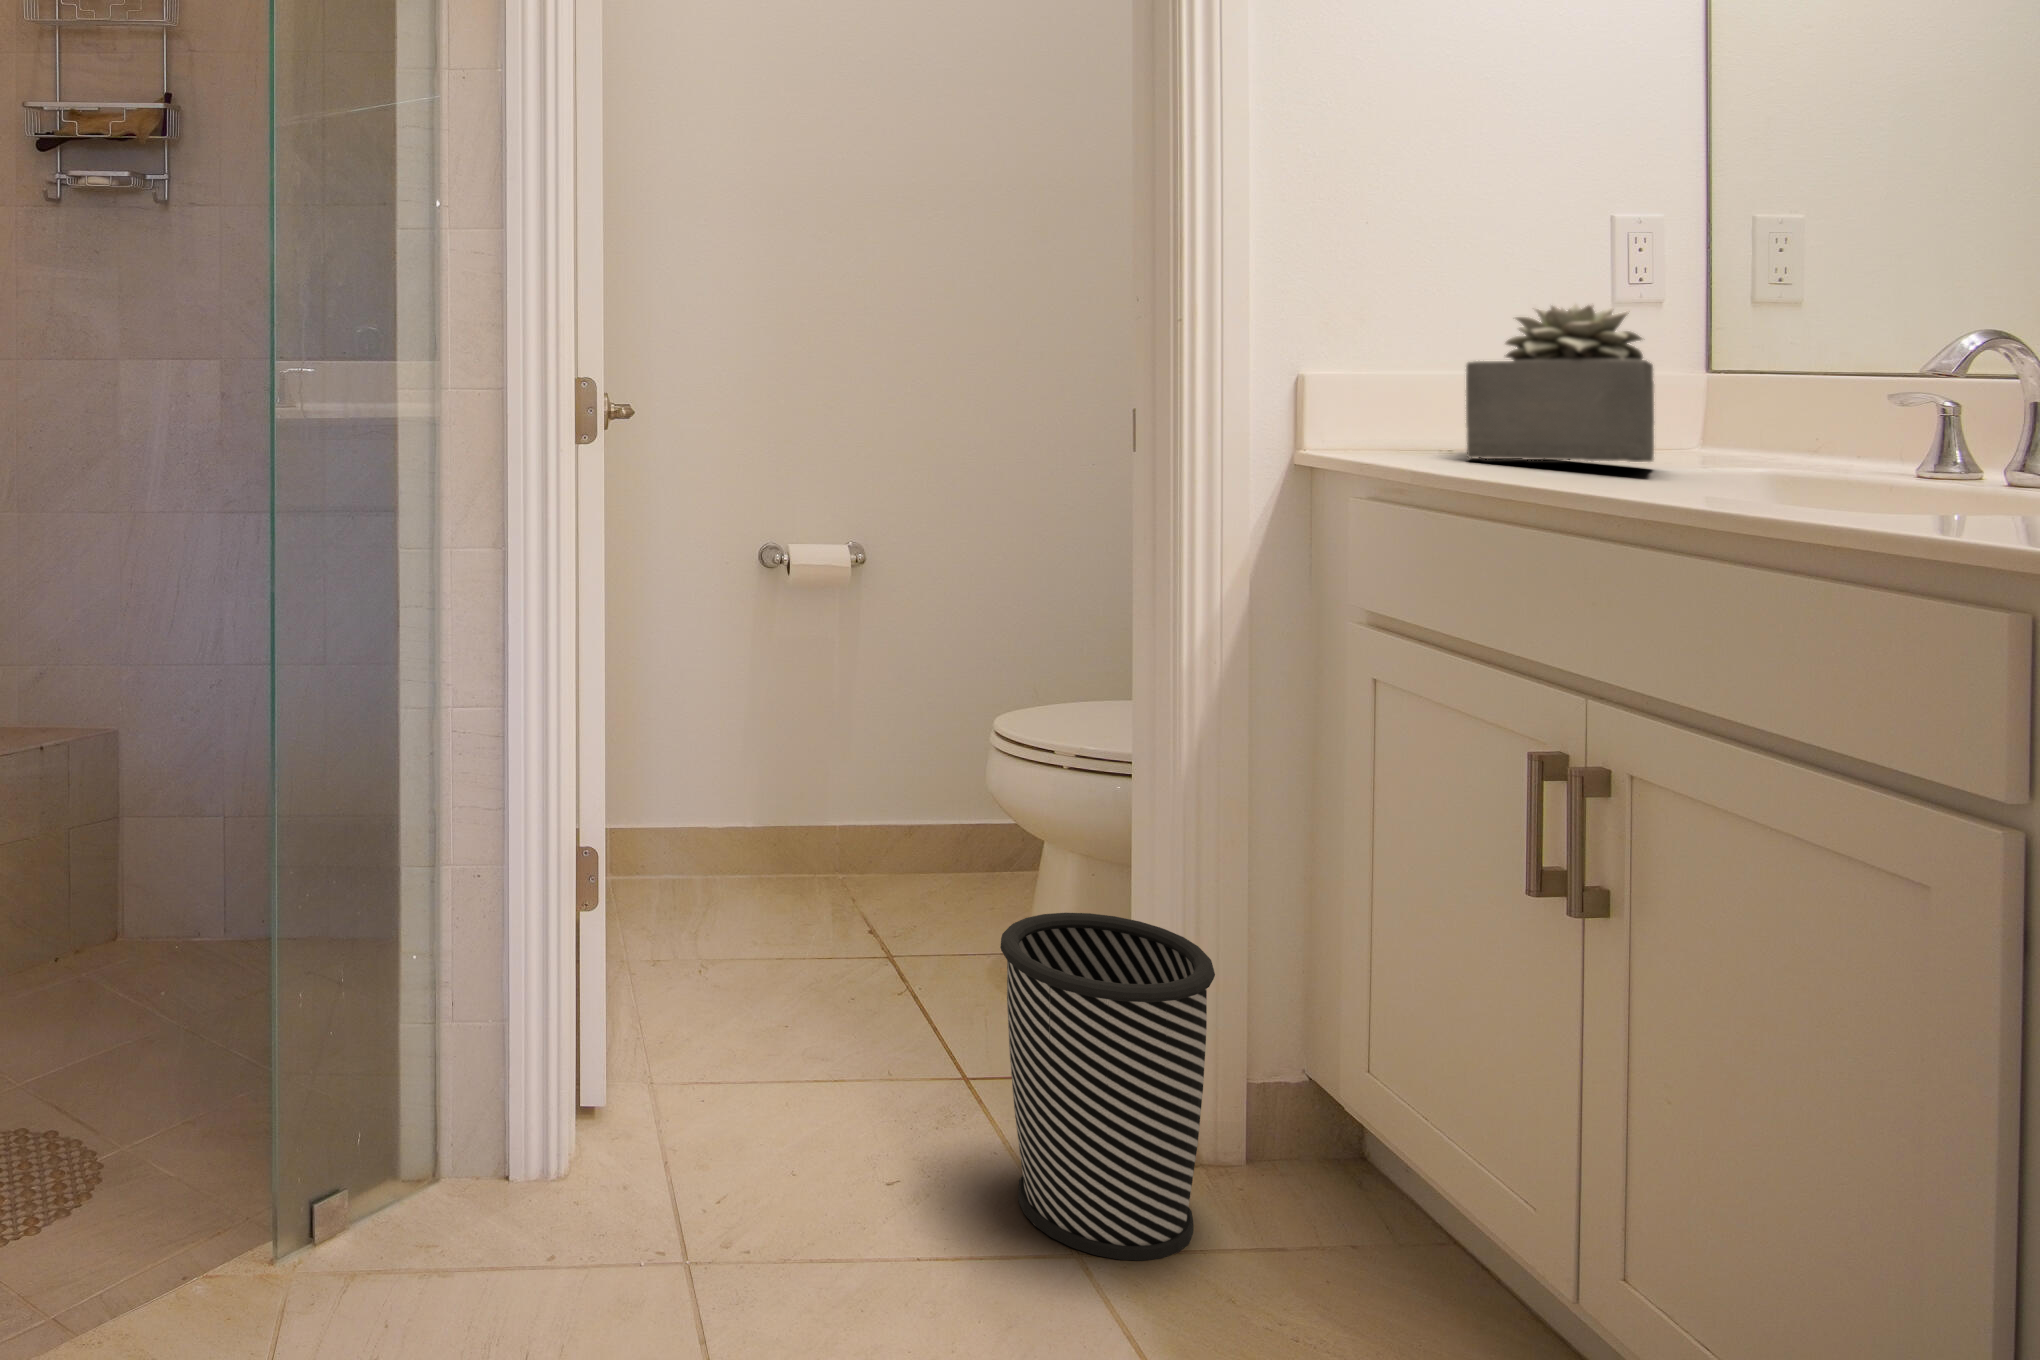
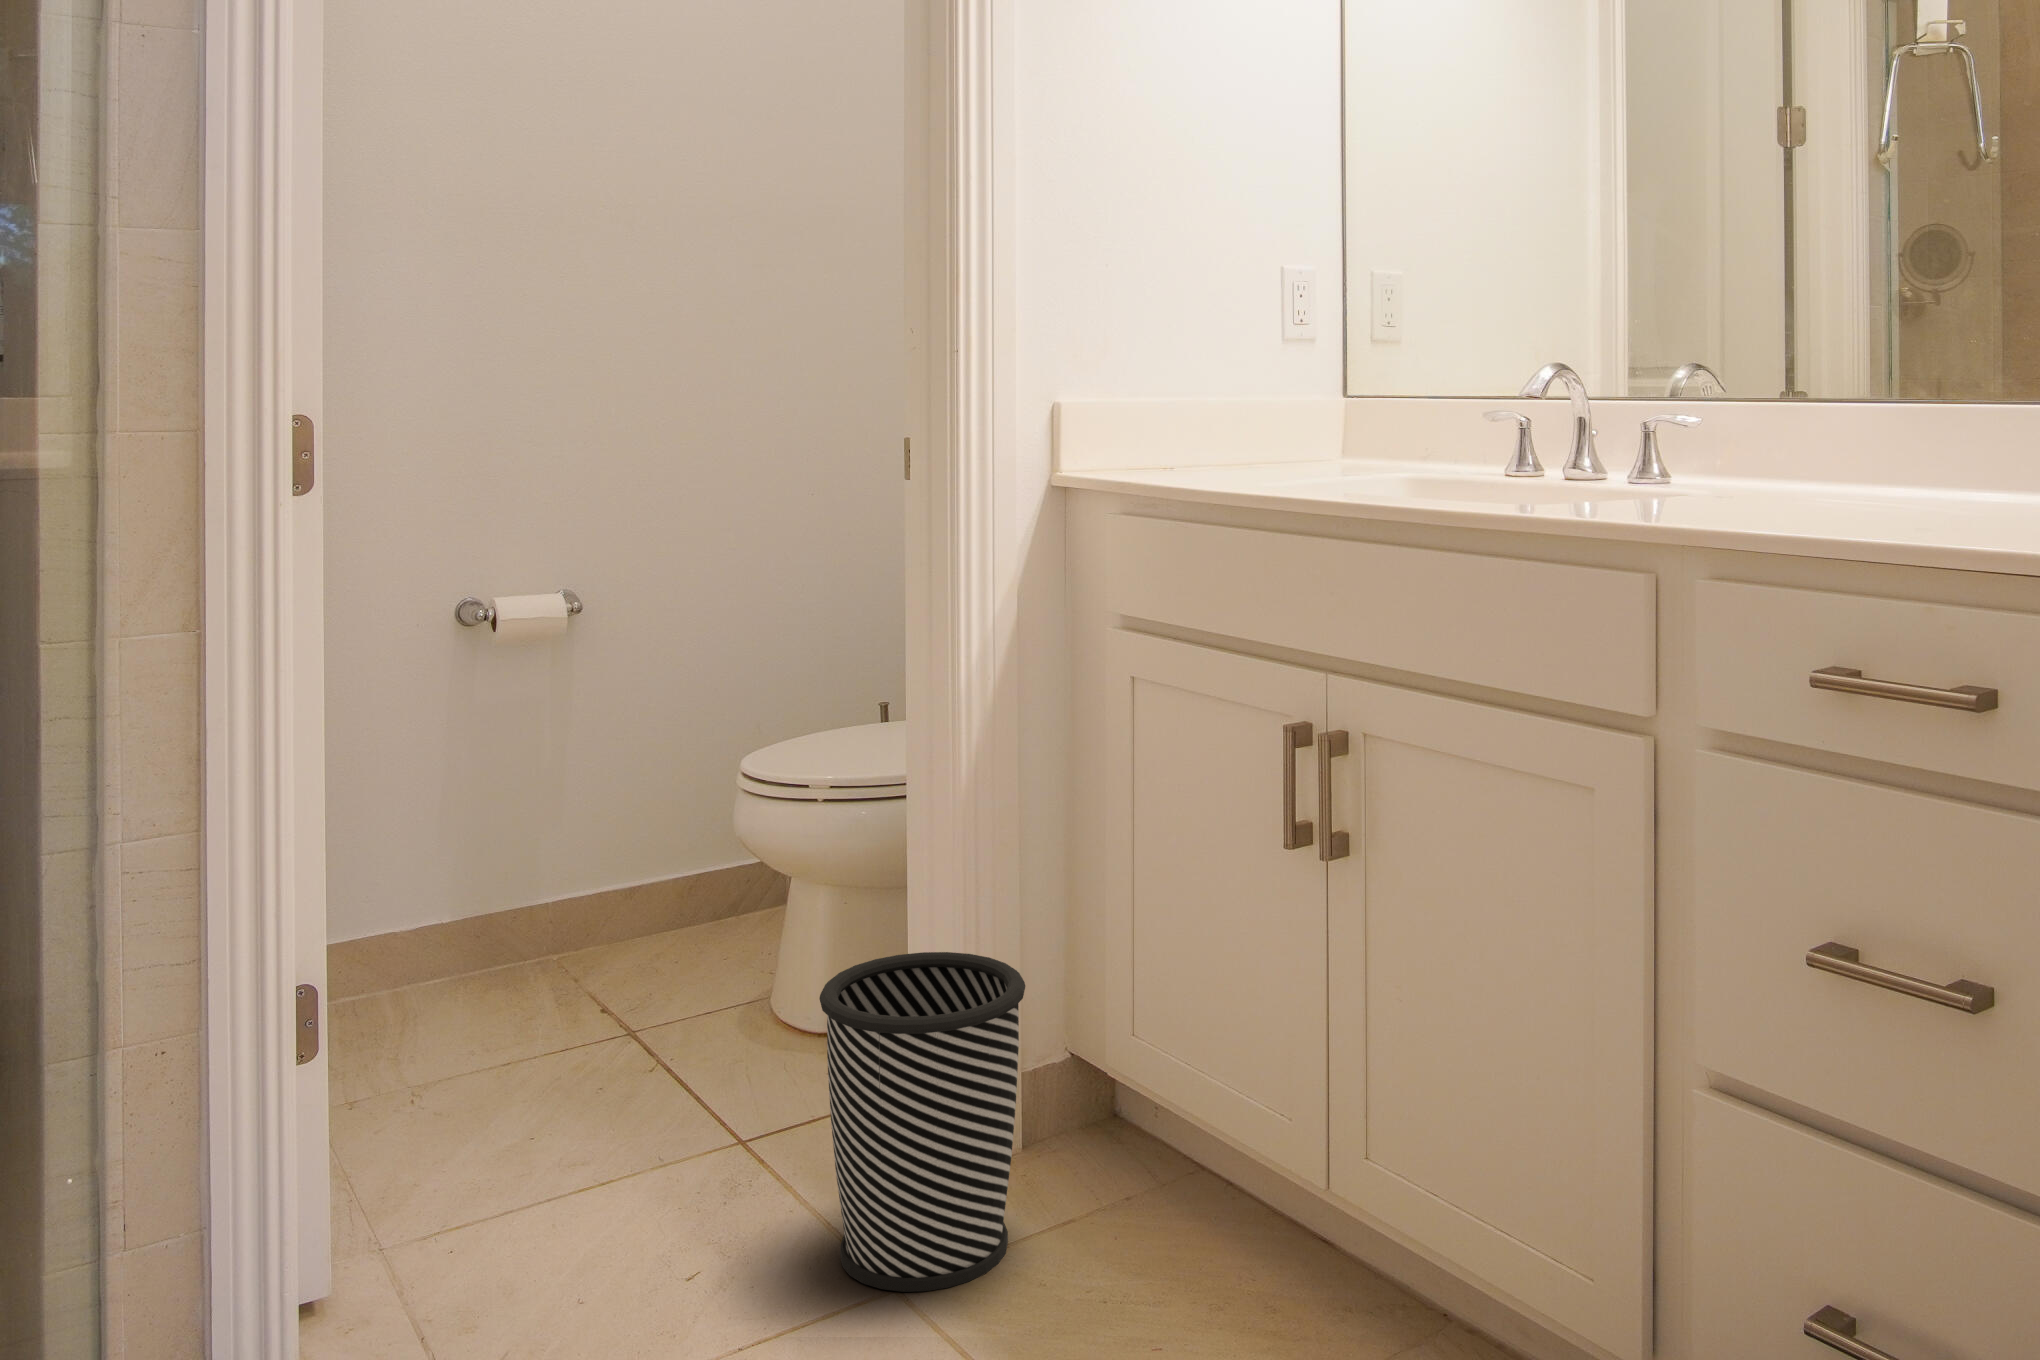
succulent plant: present [1466,304,1654,462] -> none [1218,328,1354,470]

